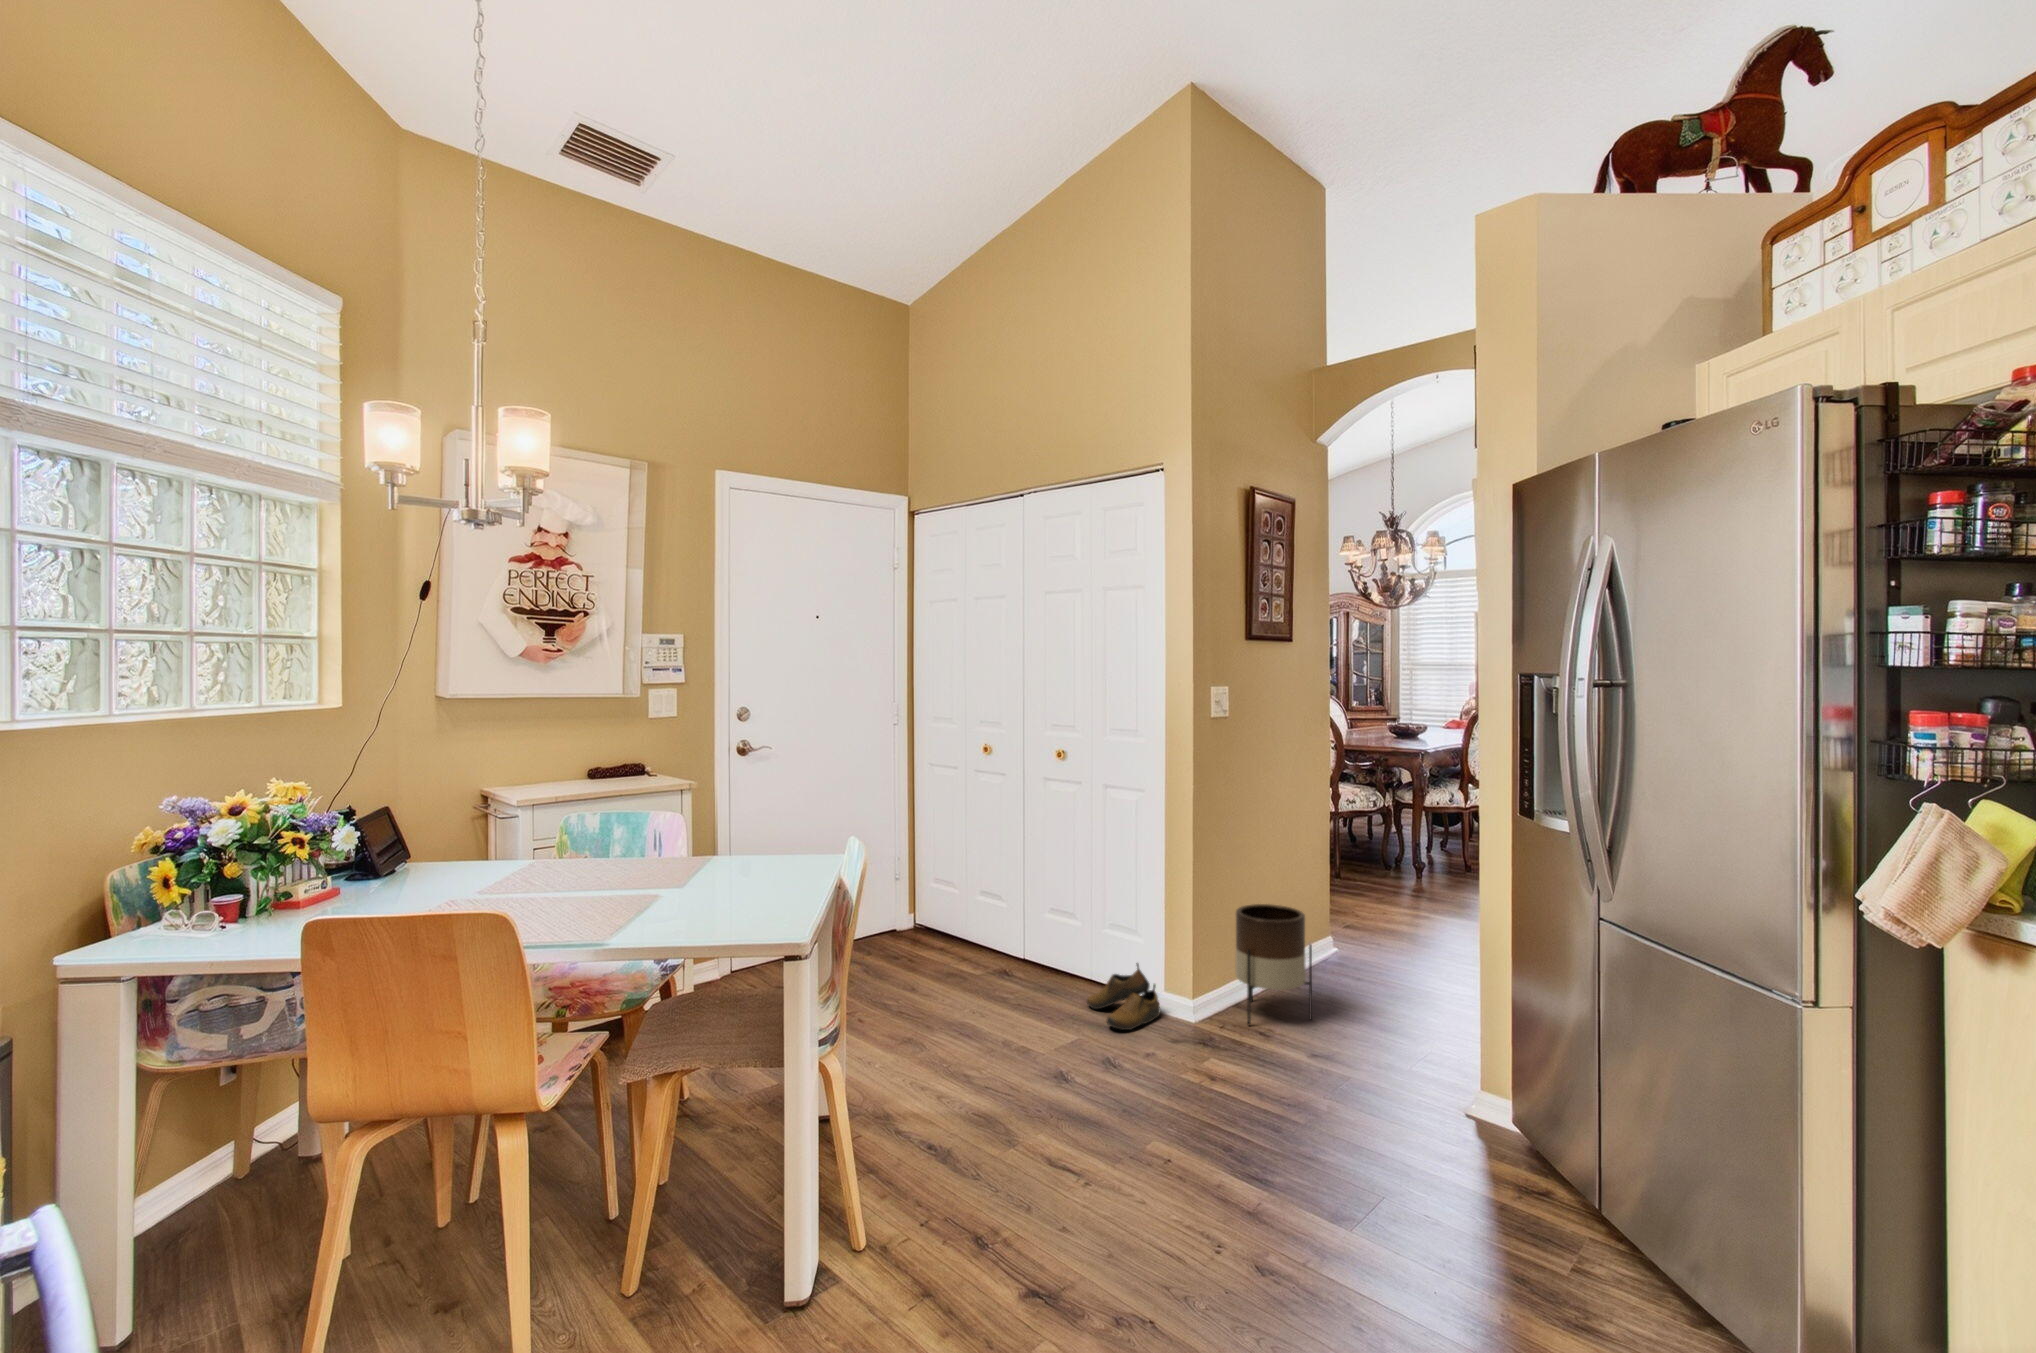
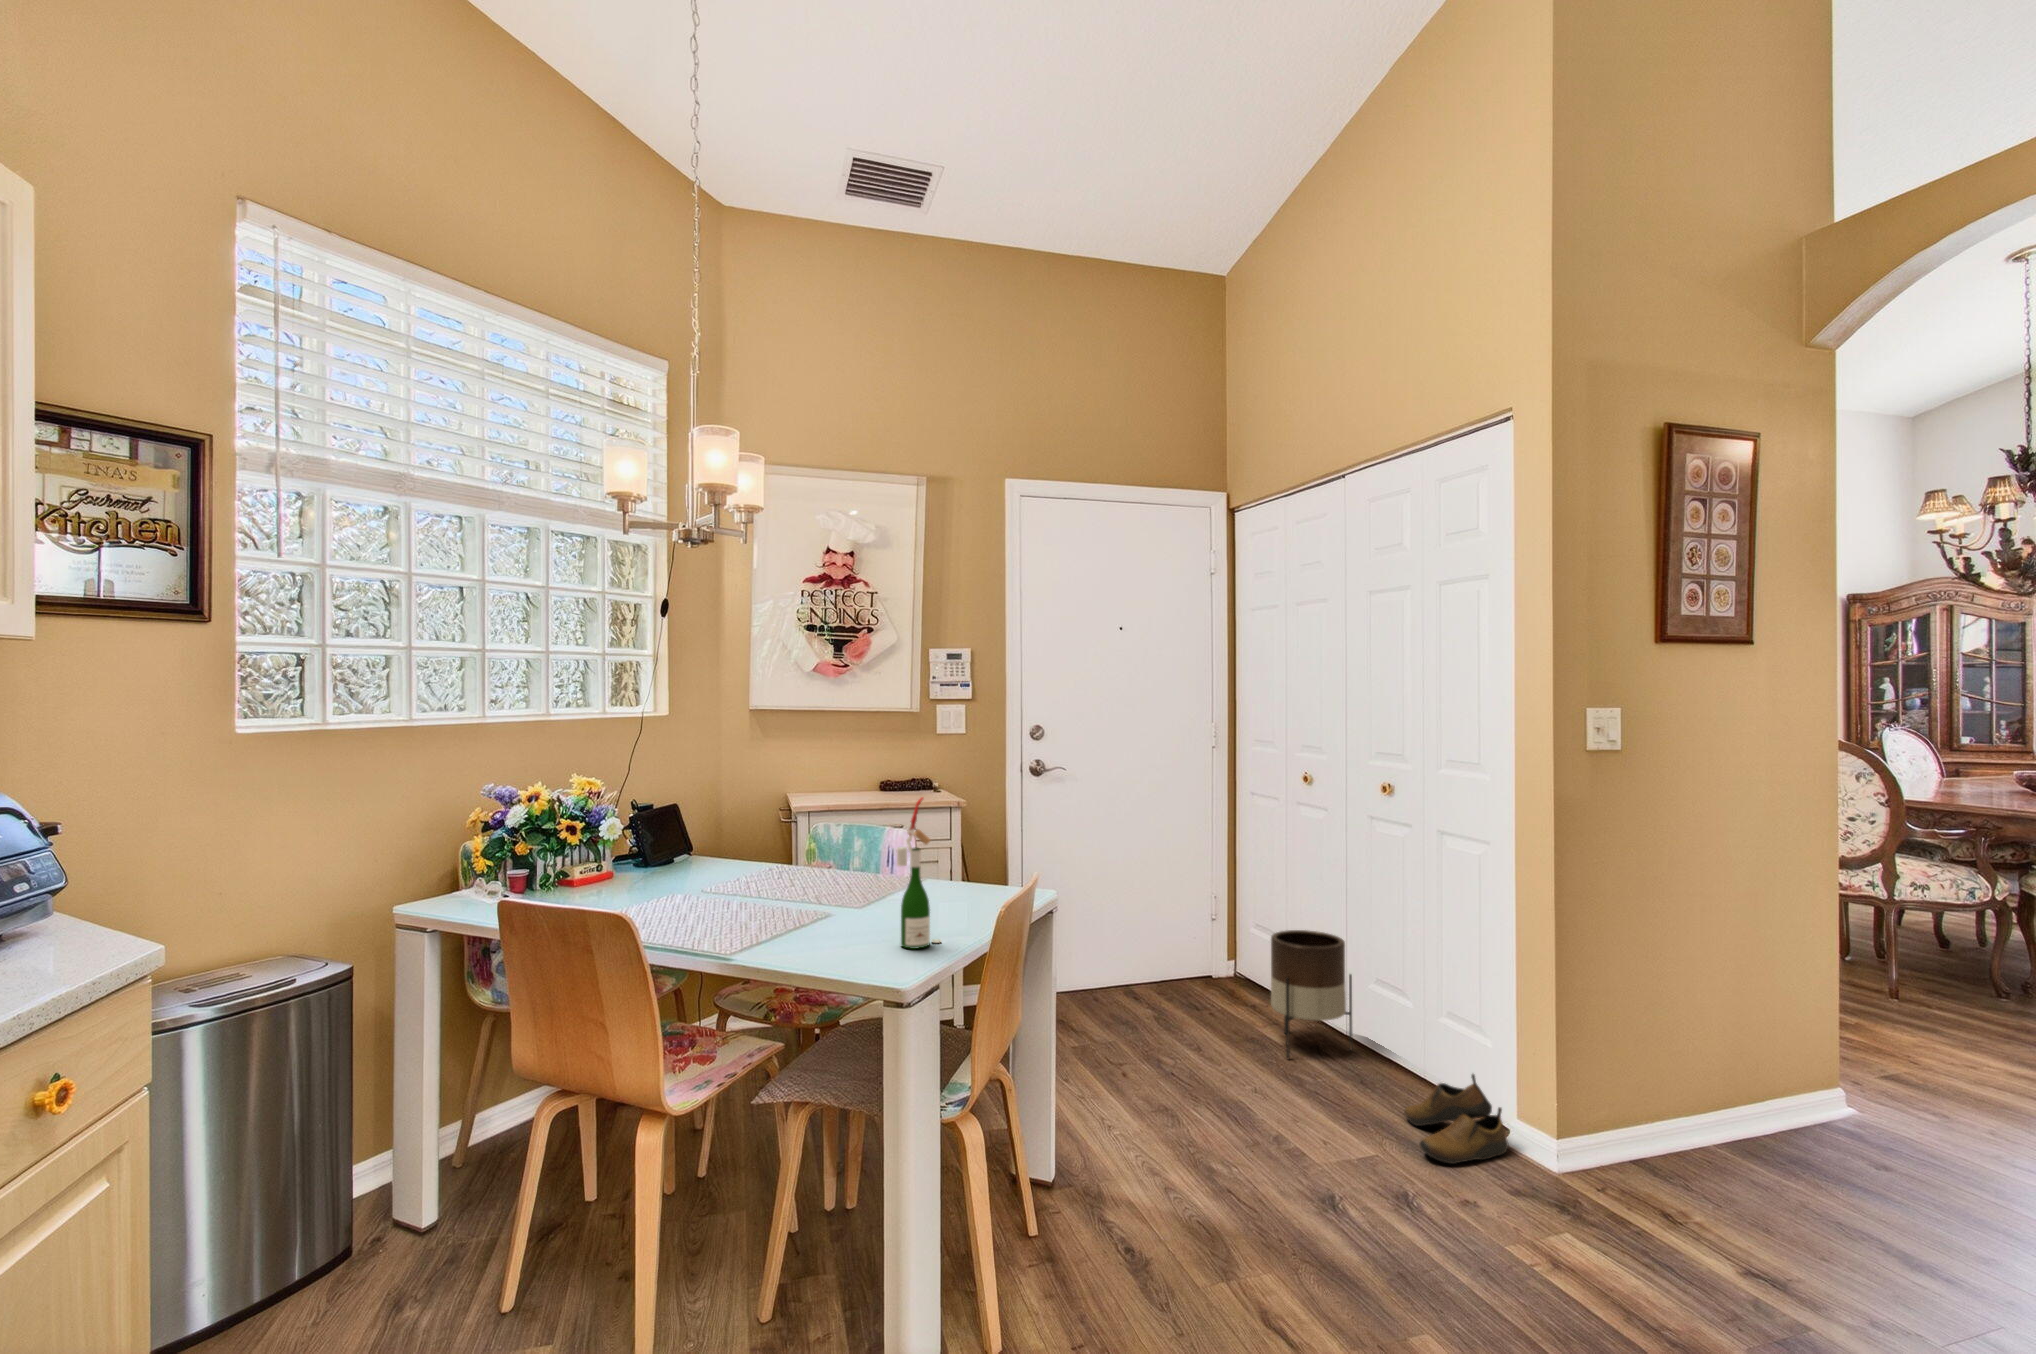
wine bottle: none [755,778,794,914] -> present [897,797,941,949]
planter: present [1235,904,1312,1025] -> present [1271,930,1352,1059]

